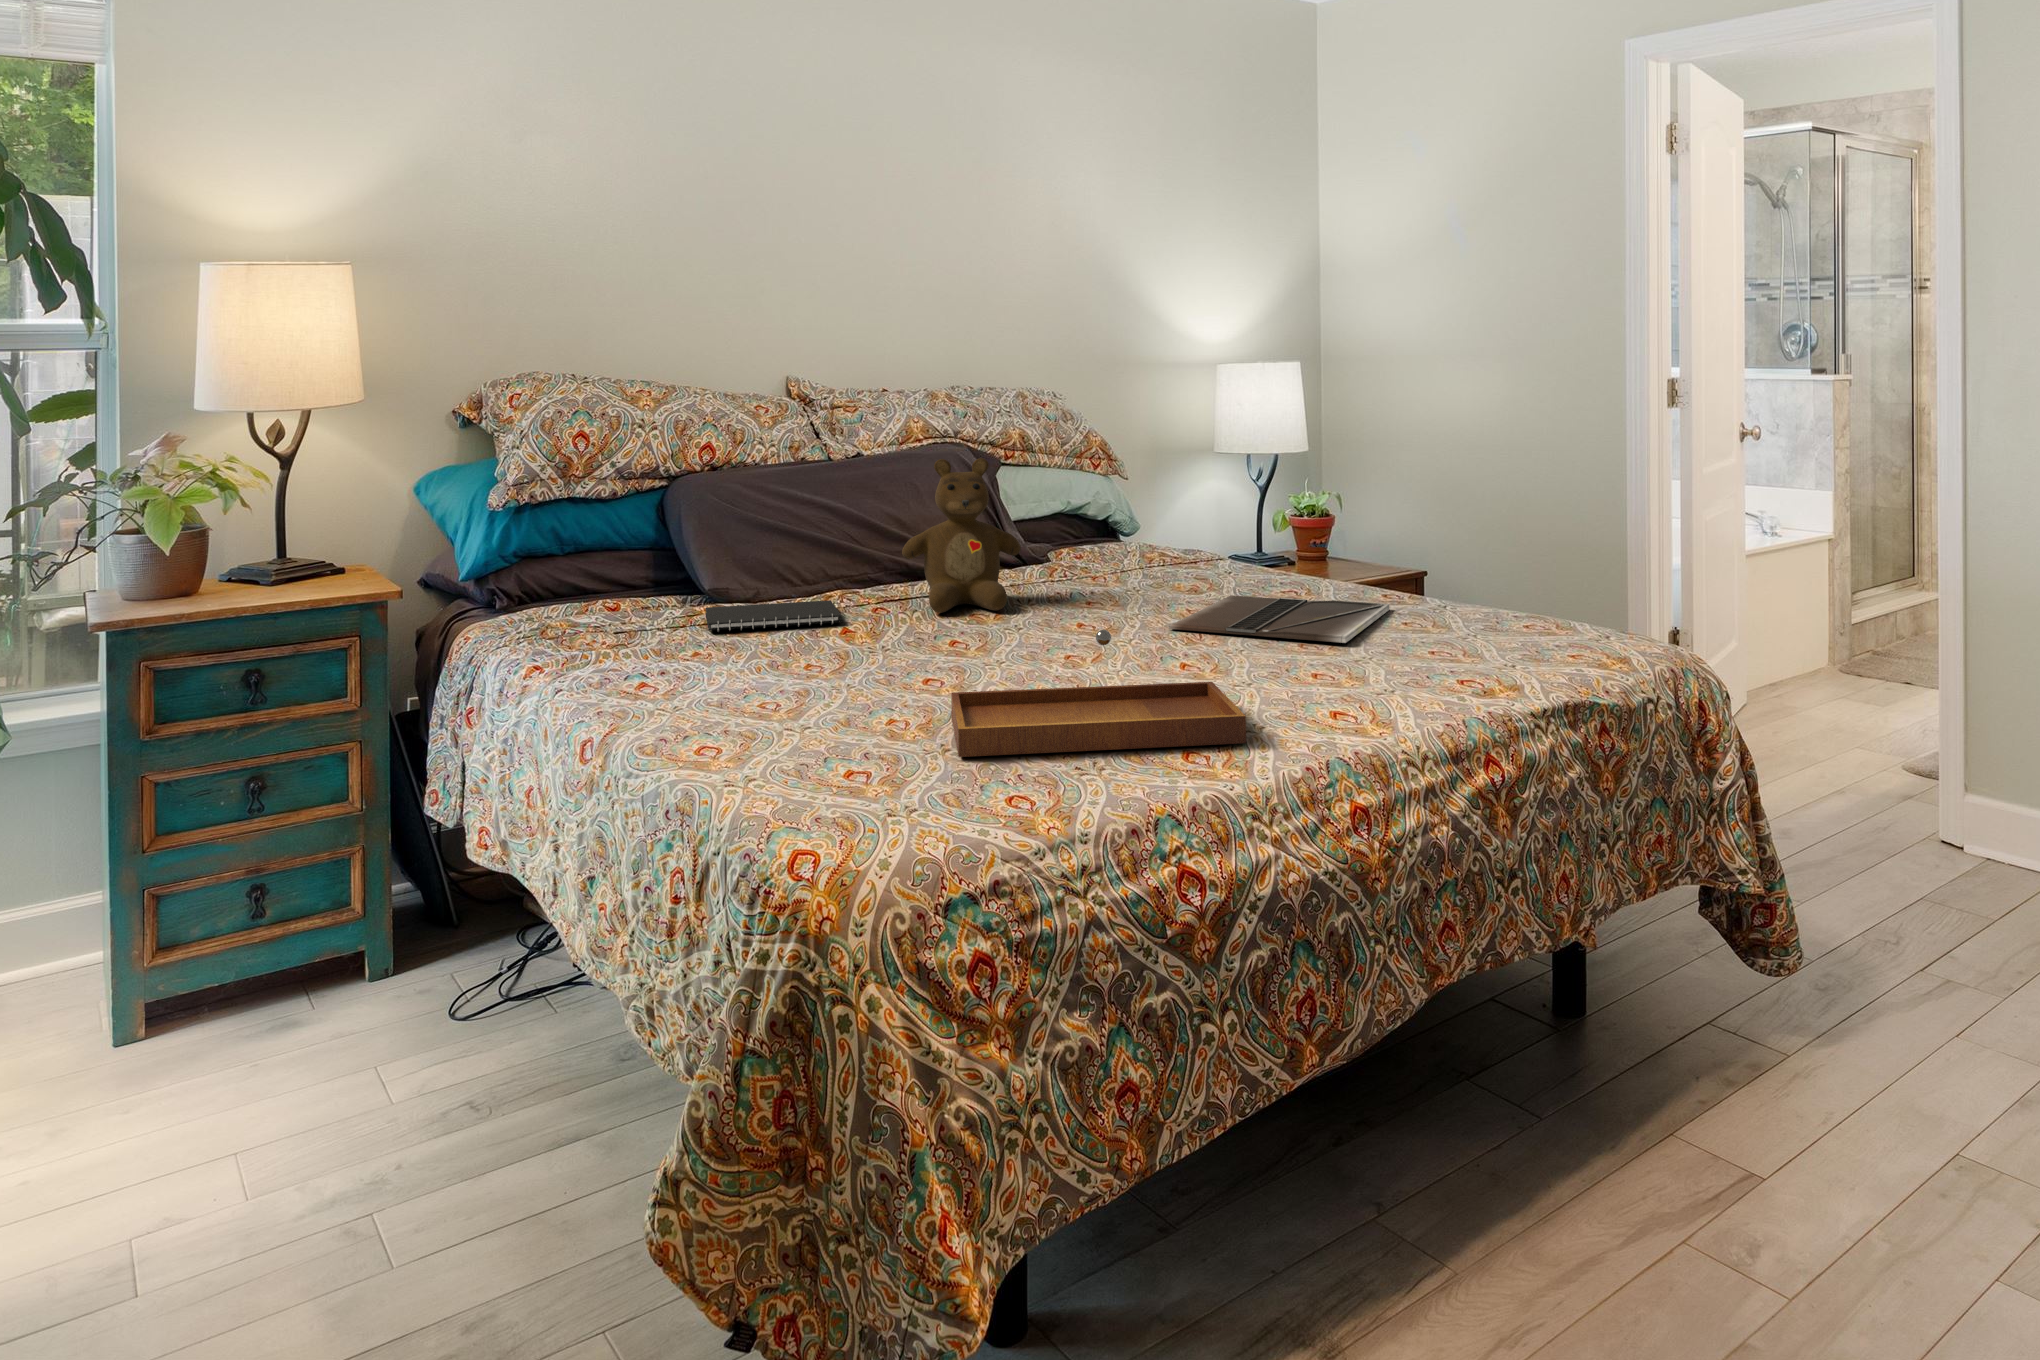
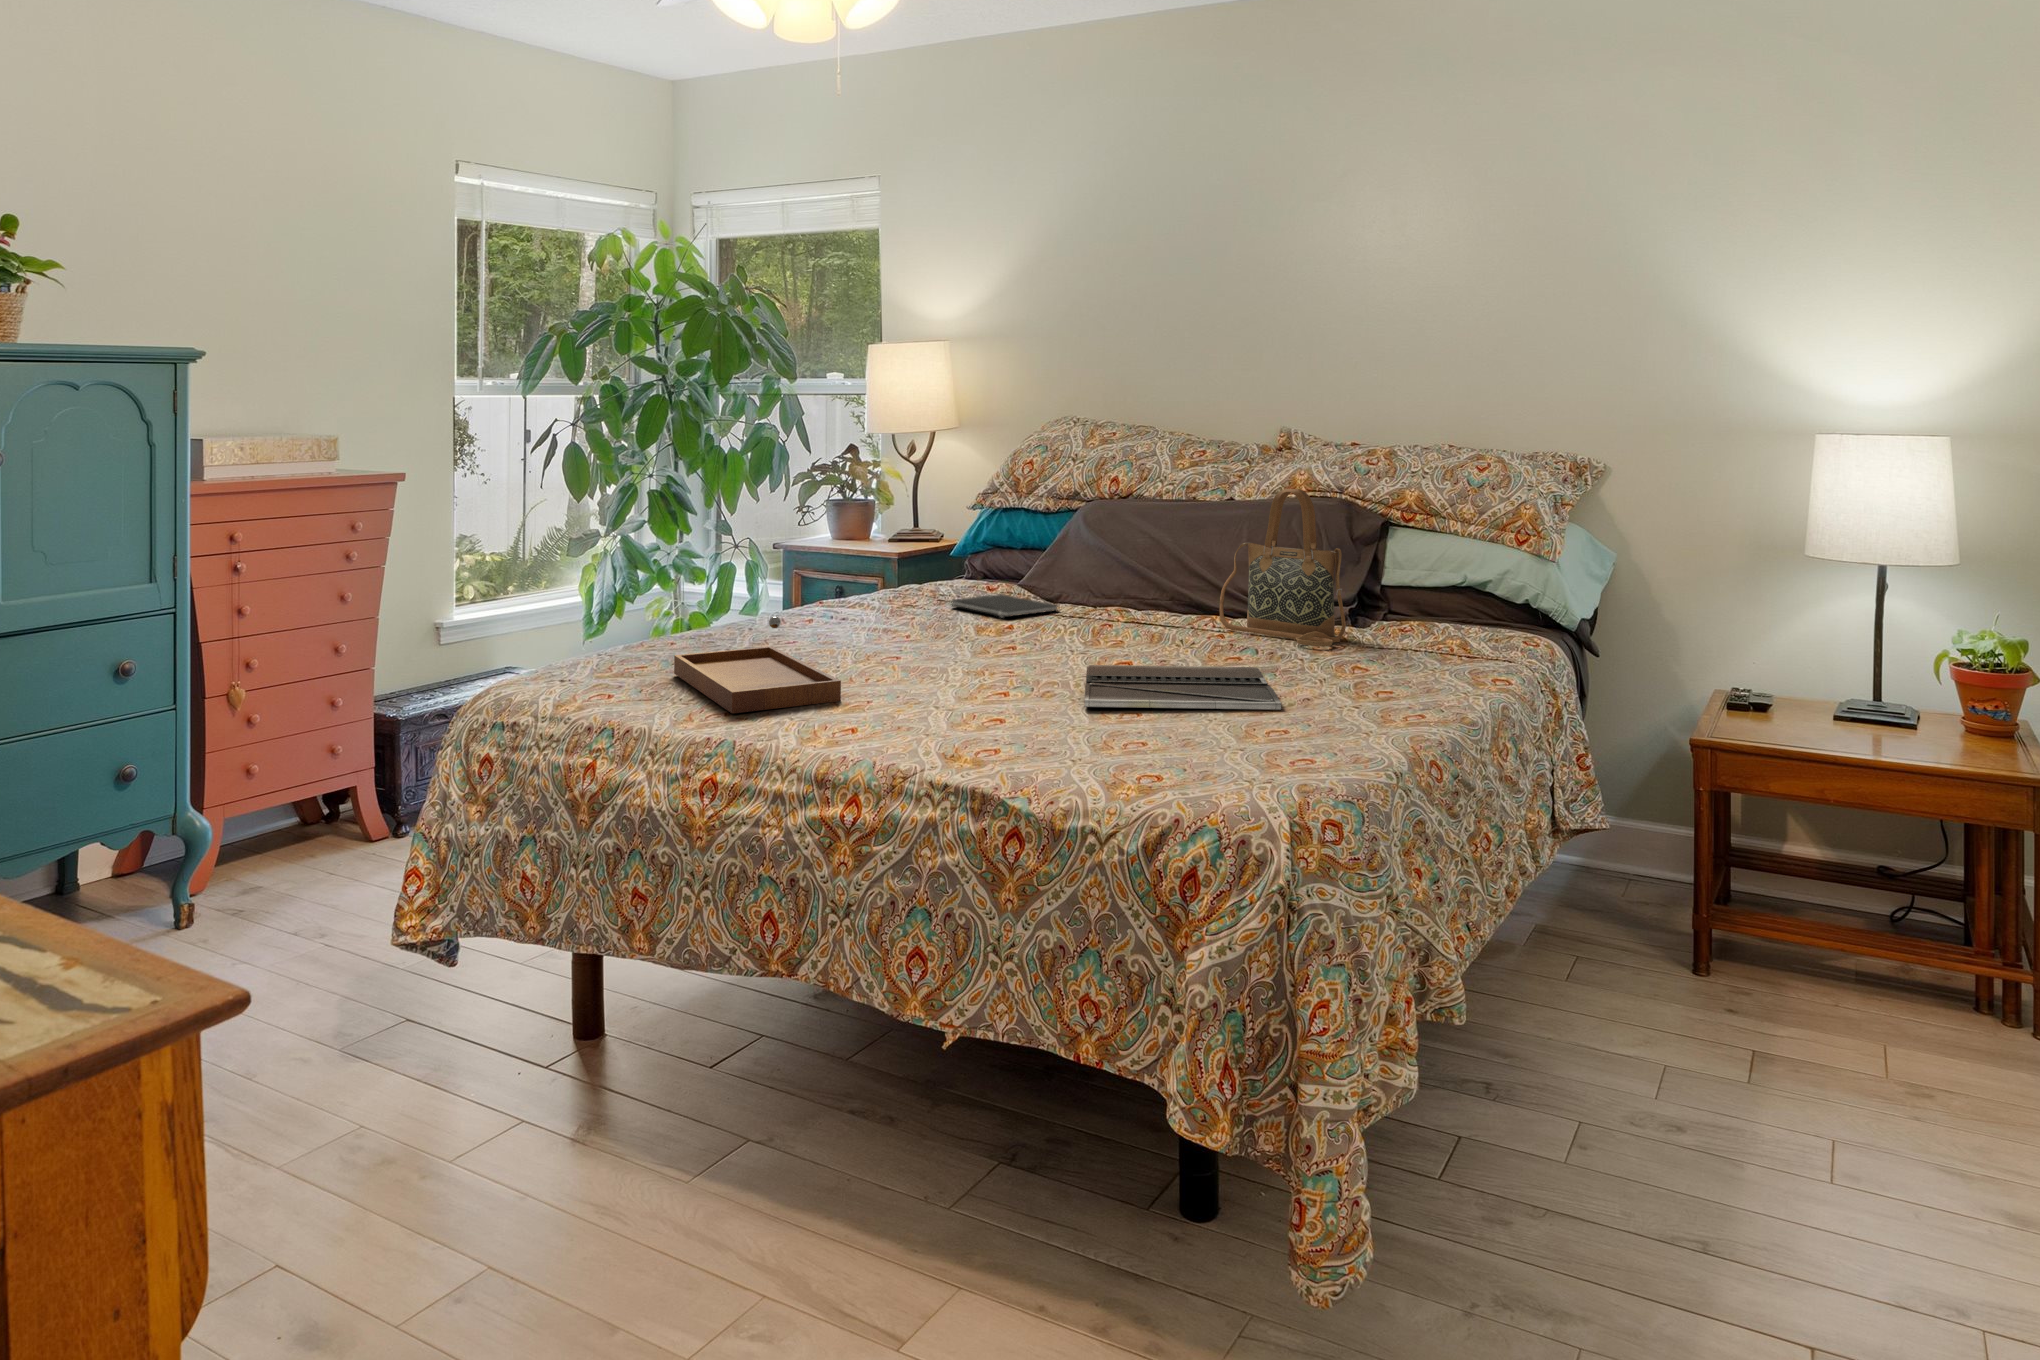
handbag: none [1015,430,1171,582] -> present [1219,489,1346,646]
teddy bear: present [902,458,1021,613] -> none [1060,501,1158,634]

